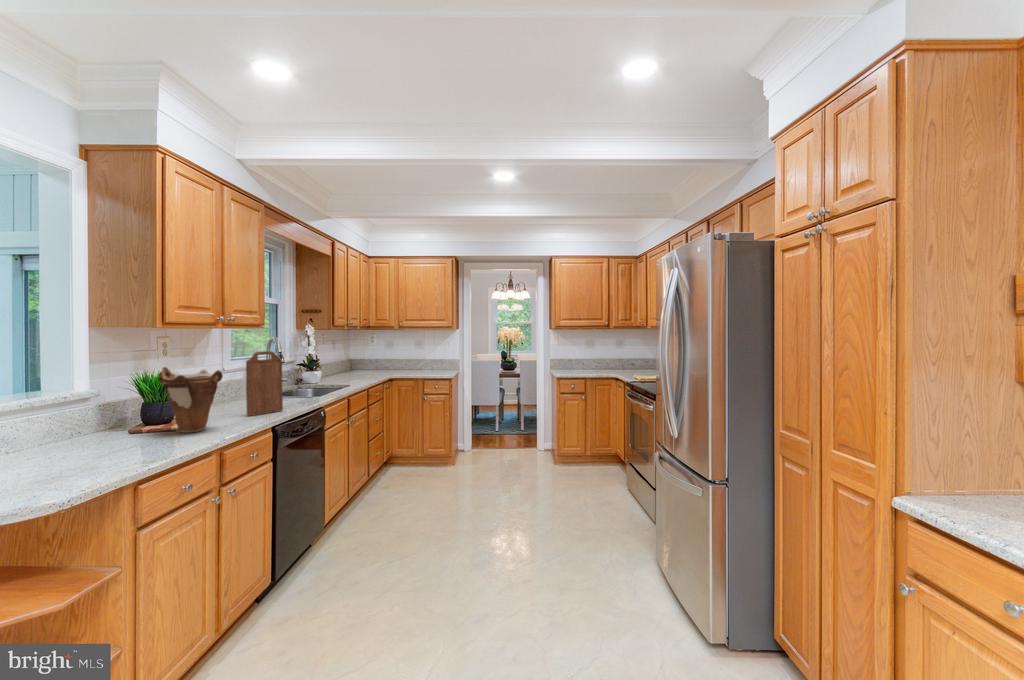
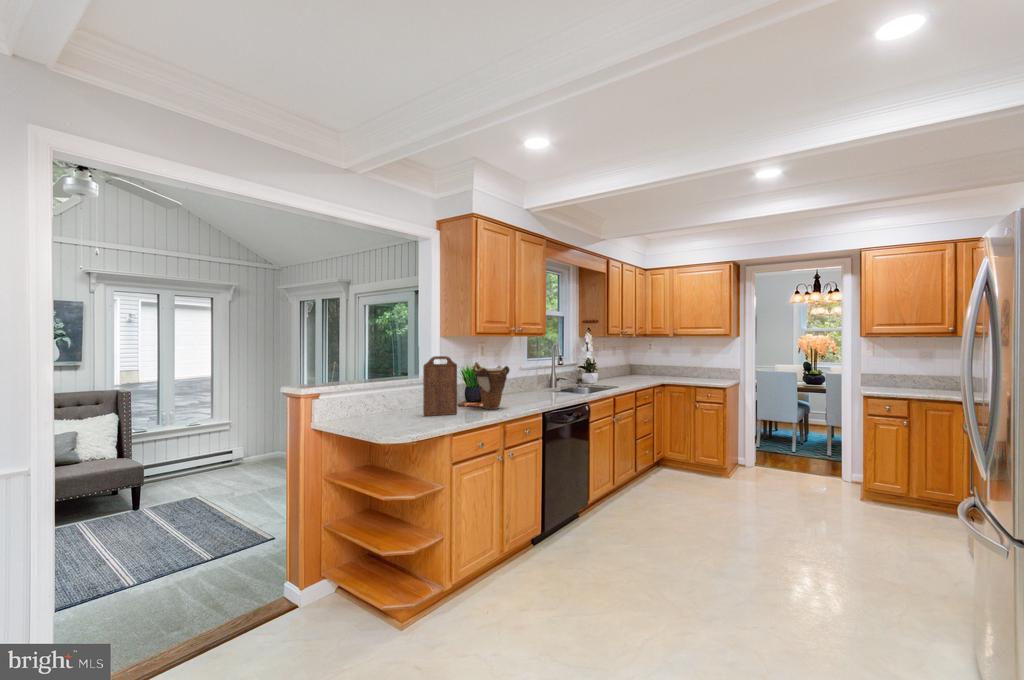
cutting board: present [246,351,283,416] -> present [423,356,457,416]

